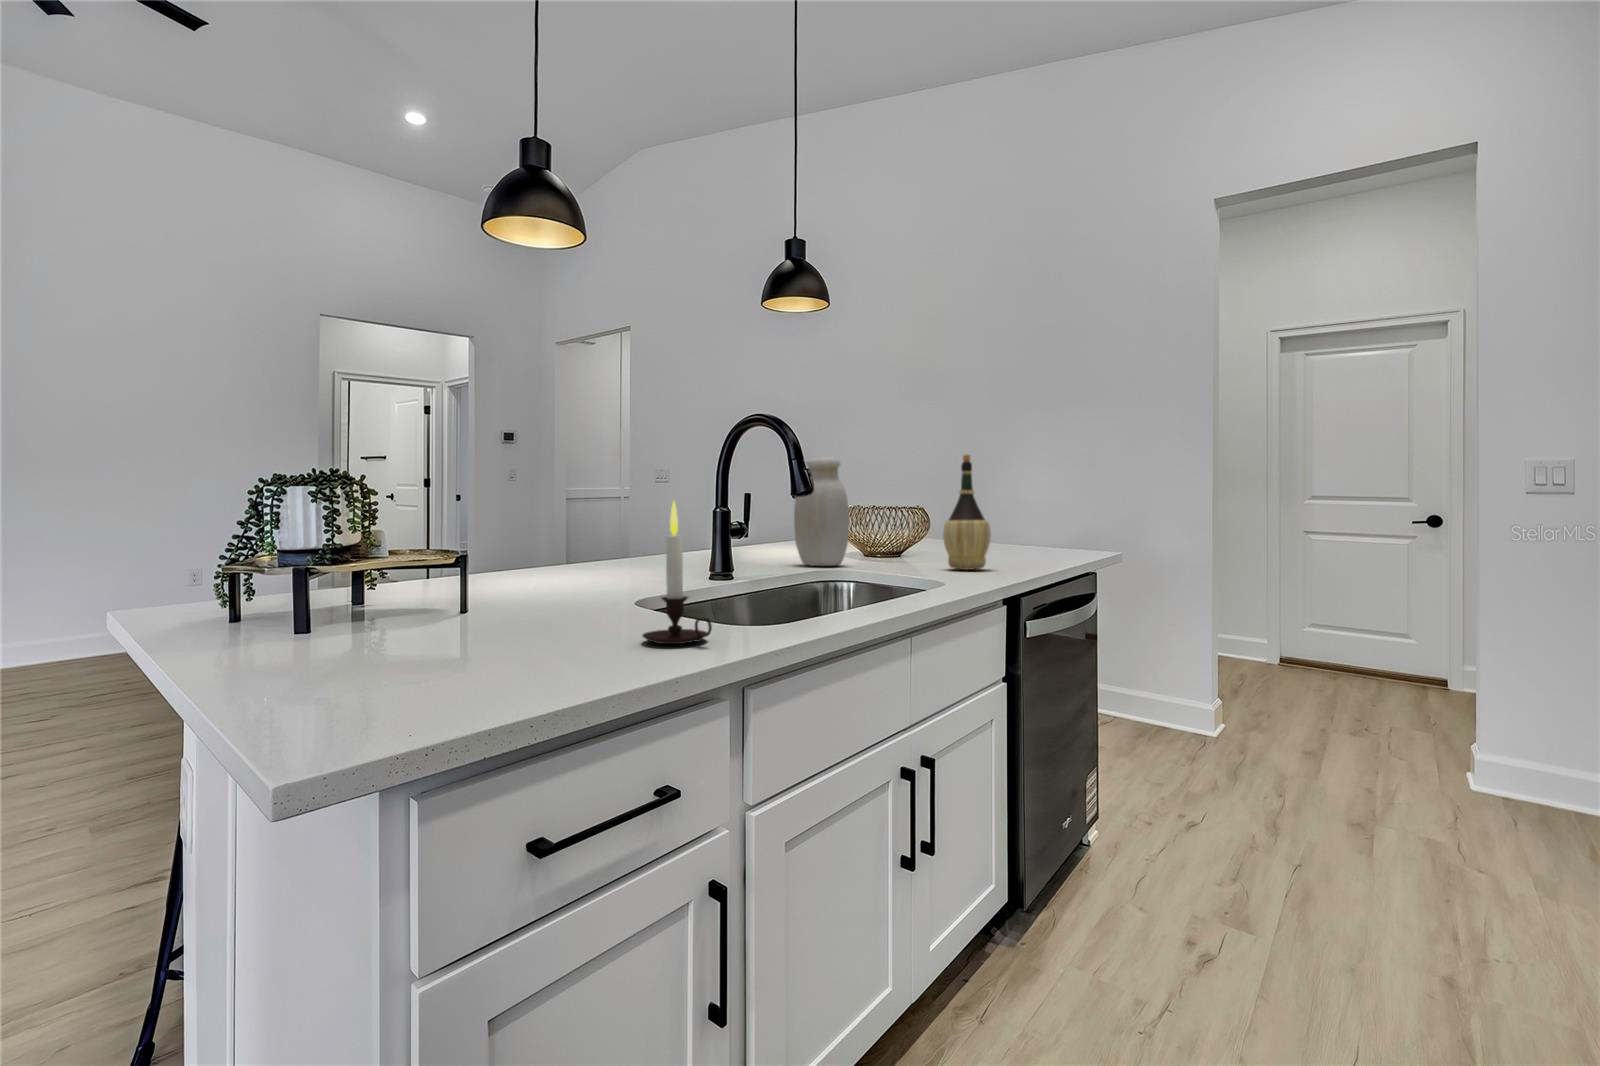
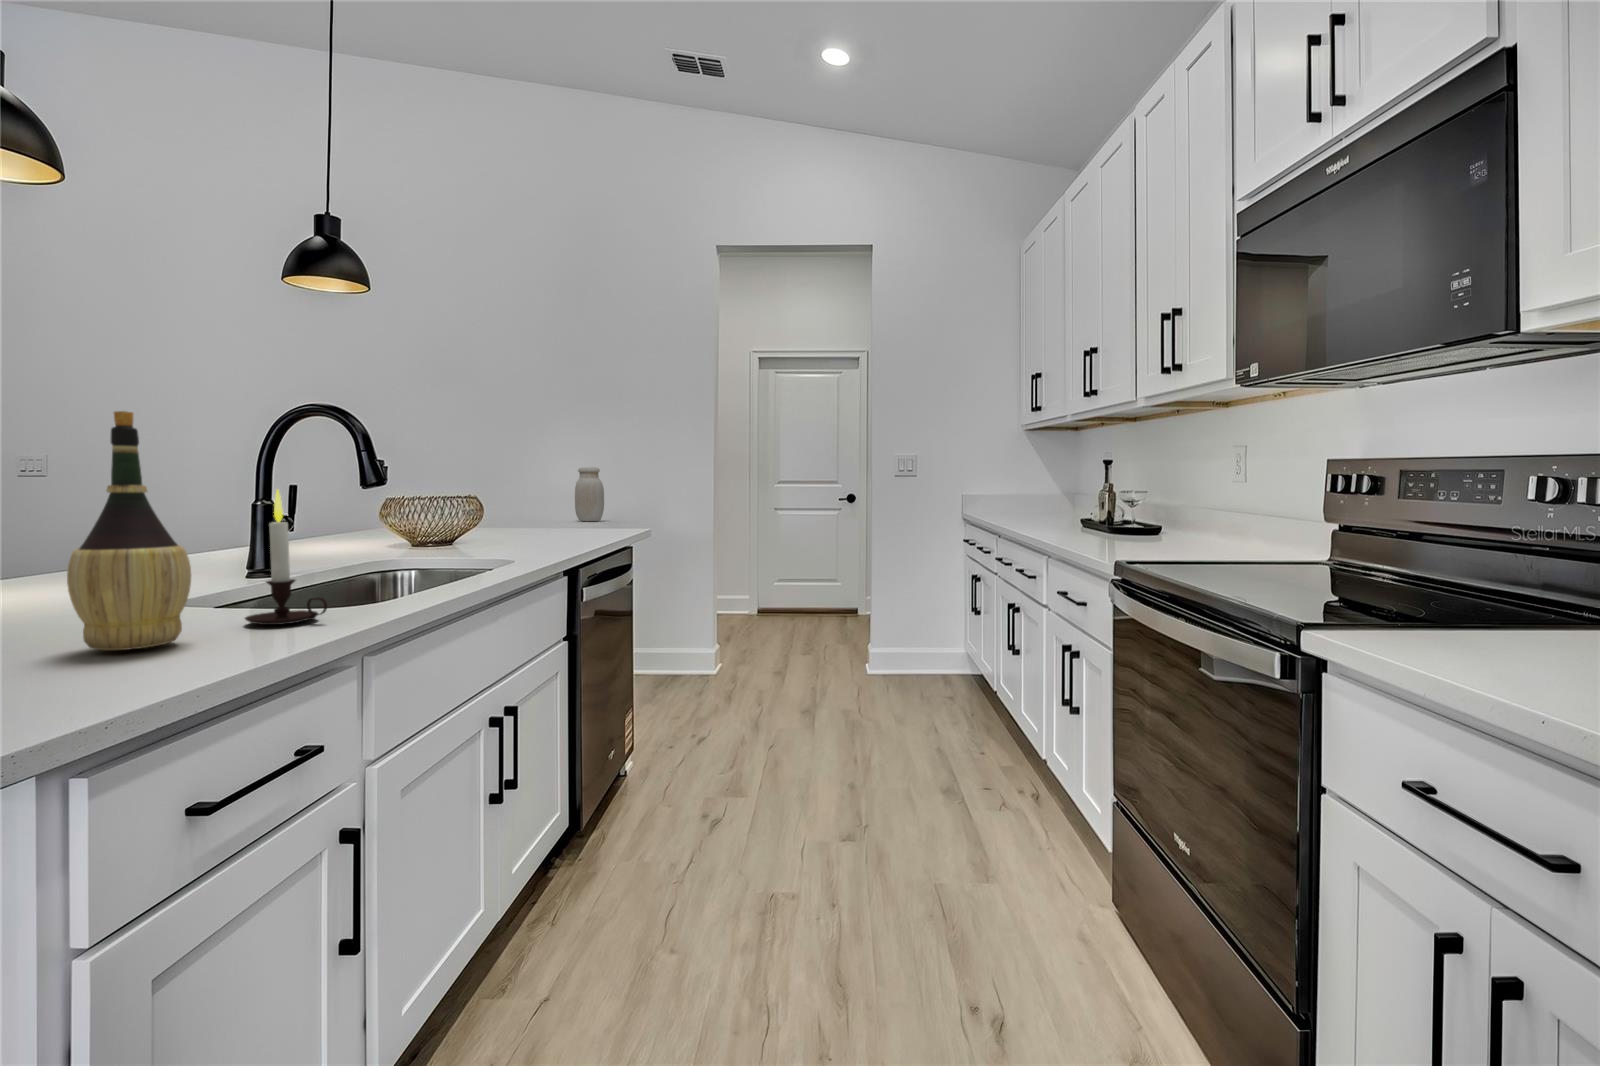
wine bottle: present [943,454,991,570] -> present [67,411,191,650]
jar: present [794,457,849,566] -> present [575,467,604,521]

